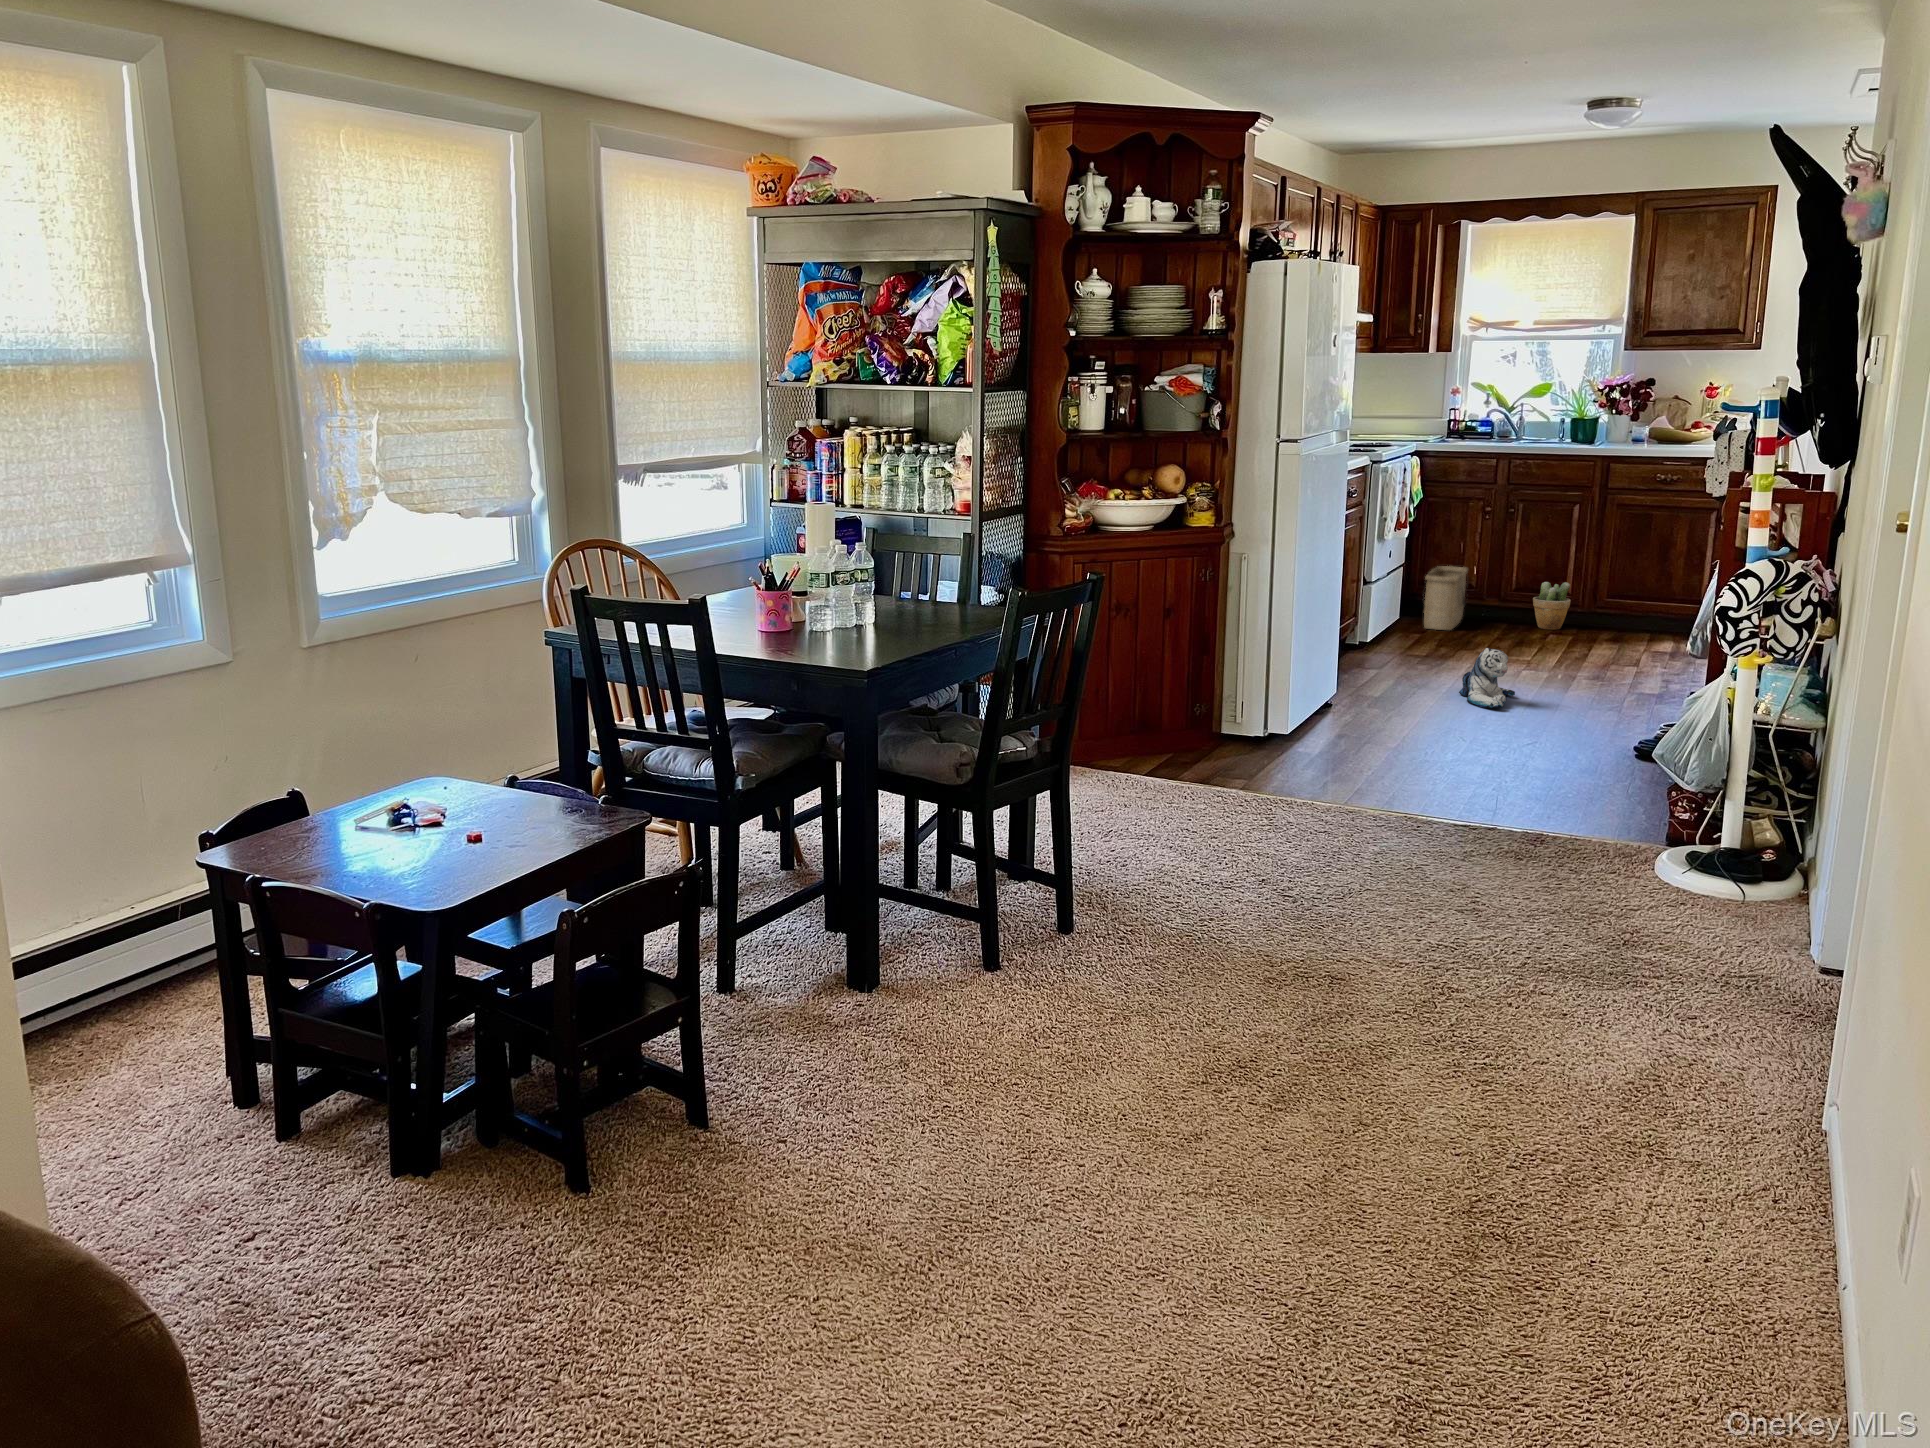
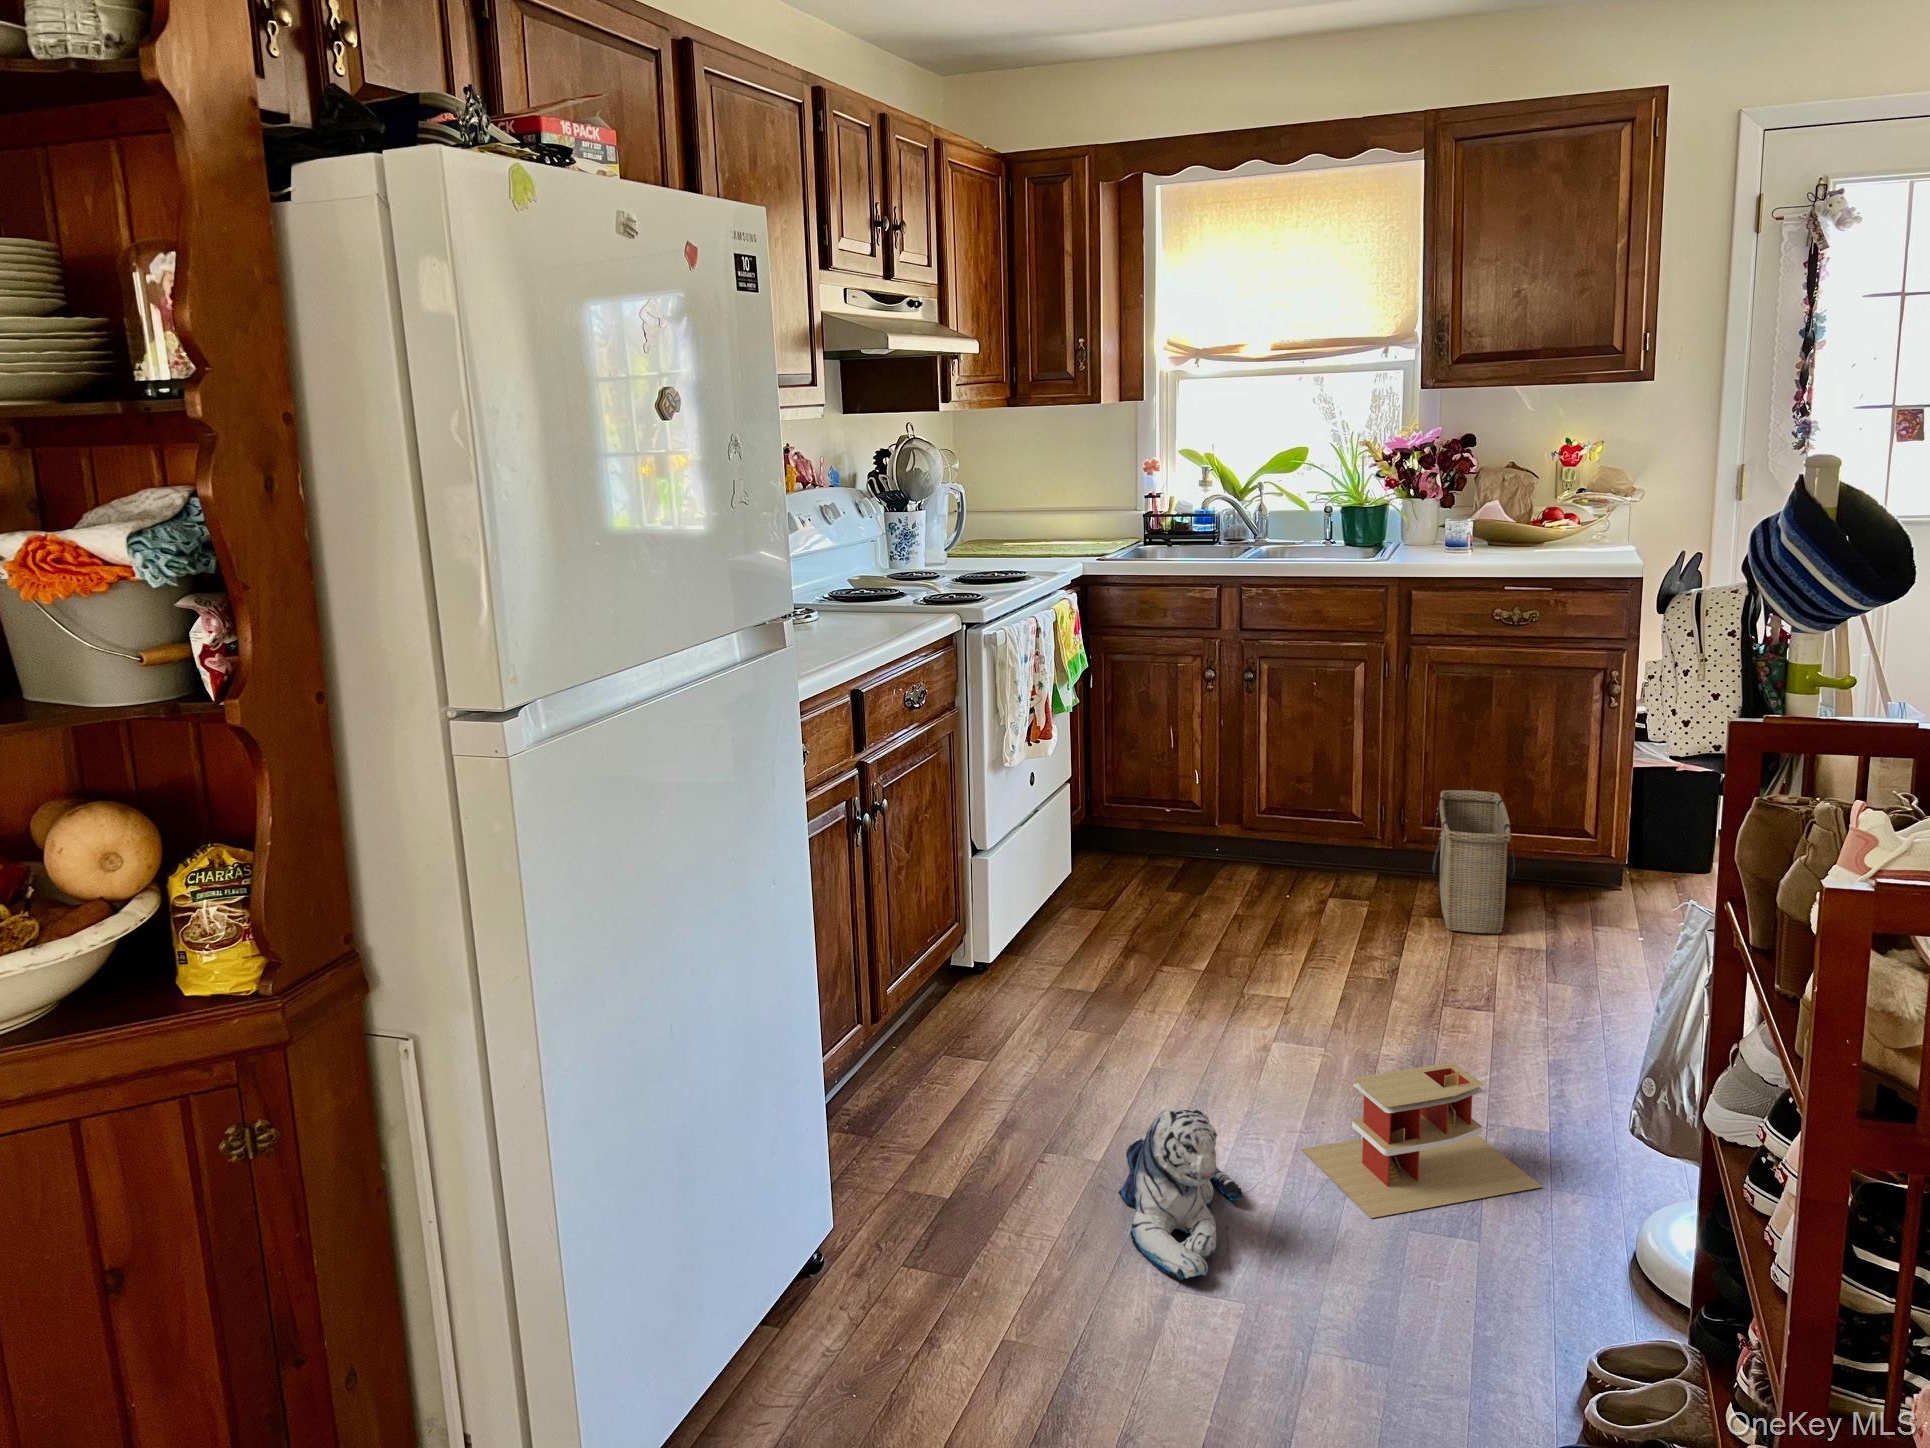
basket: present [1424,566,1468,630] -> present [1432,790,1515,933]
potted plant: present [1533,582,1571,630] -> none [1296,804,1360,890]
toy house: none [1540,650,1651,702] -> present [1301,1063,1542,1218]

